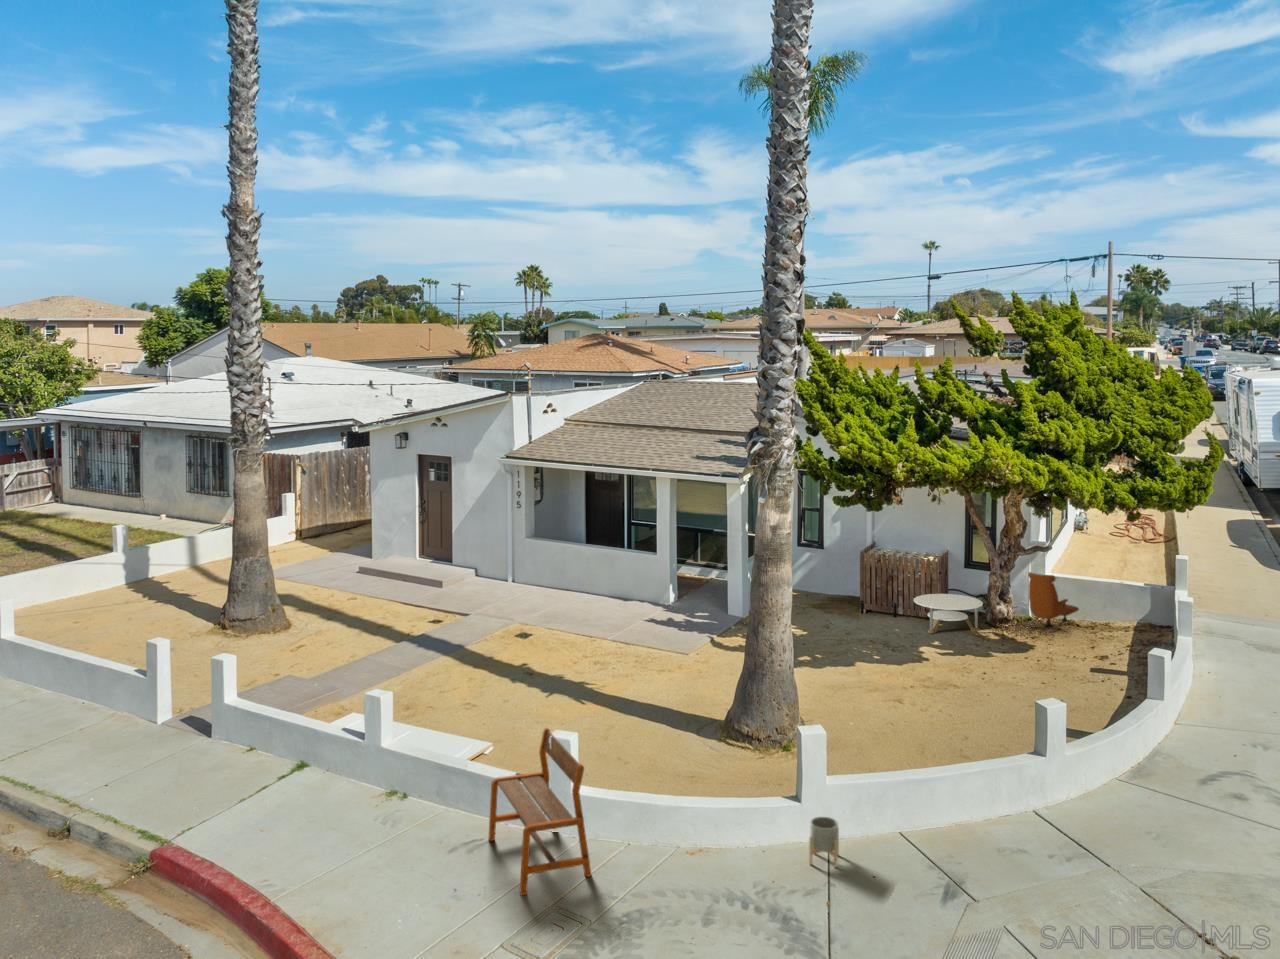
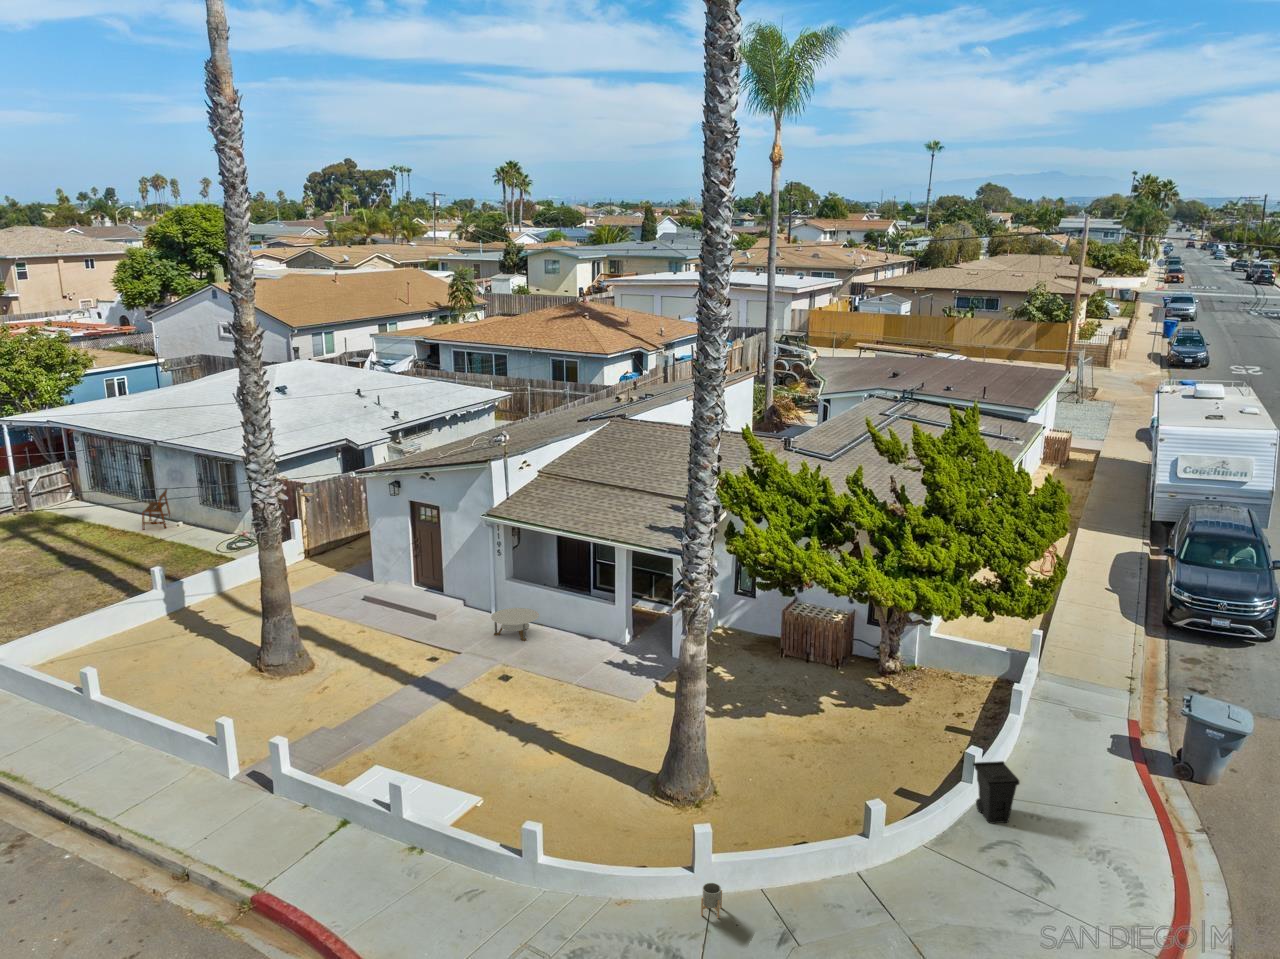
lounge chair: present [1028,572,1079,633] -> none [907,639,948,687]
round table: present [914,594,983,633] -> present [491,608,539,641]
trash can: none [1164,676,1240,759] -> present [973,761,1019,824]
bench: present [489,728,591,895] -> present [142,489,170,530]

